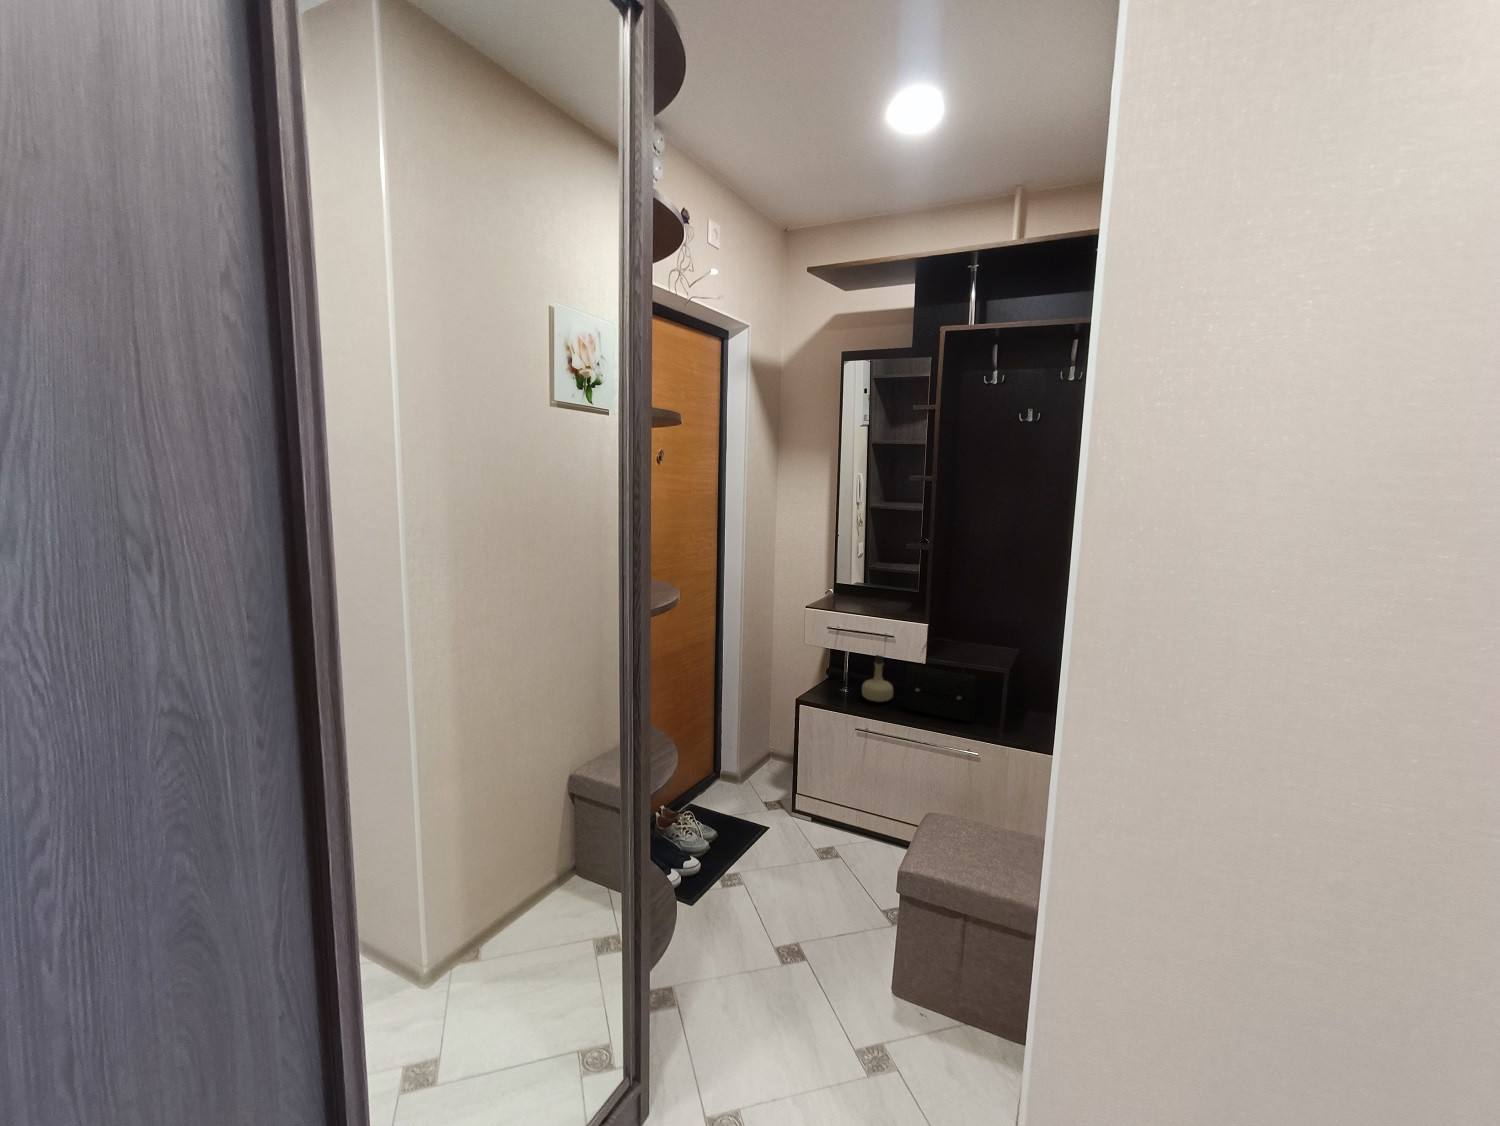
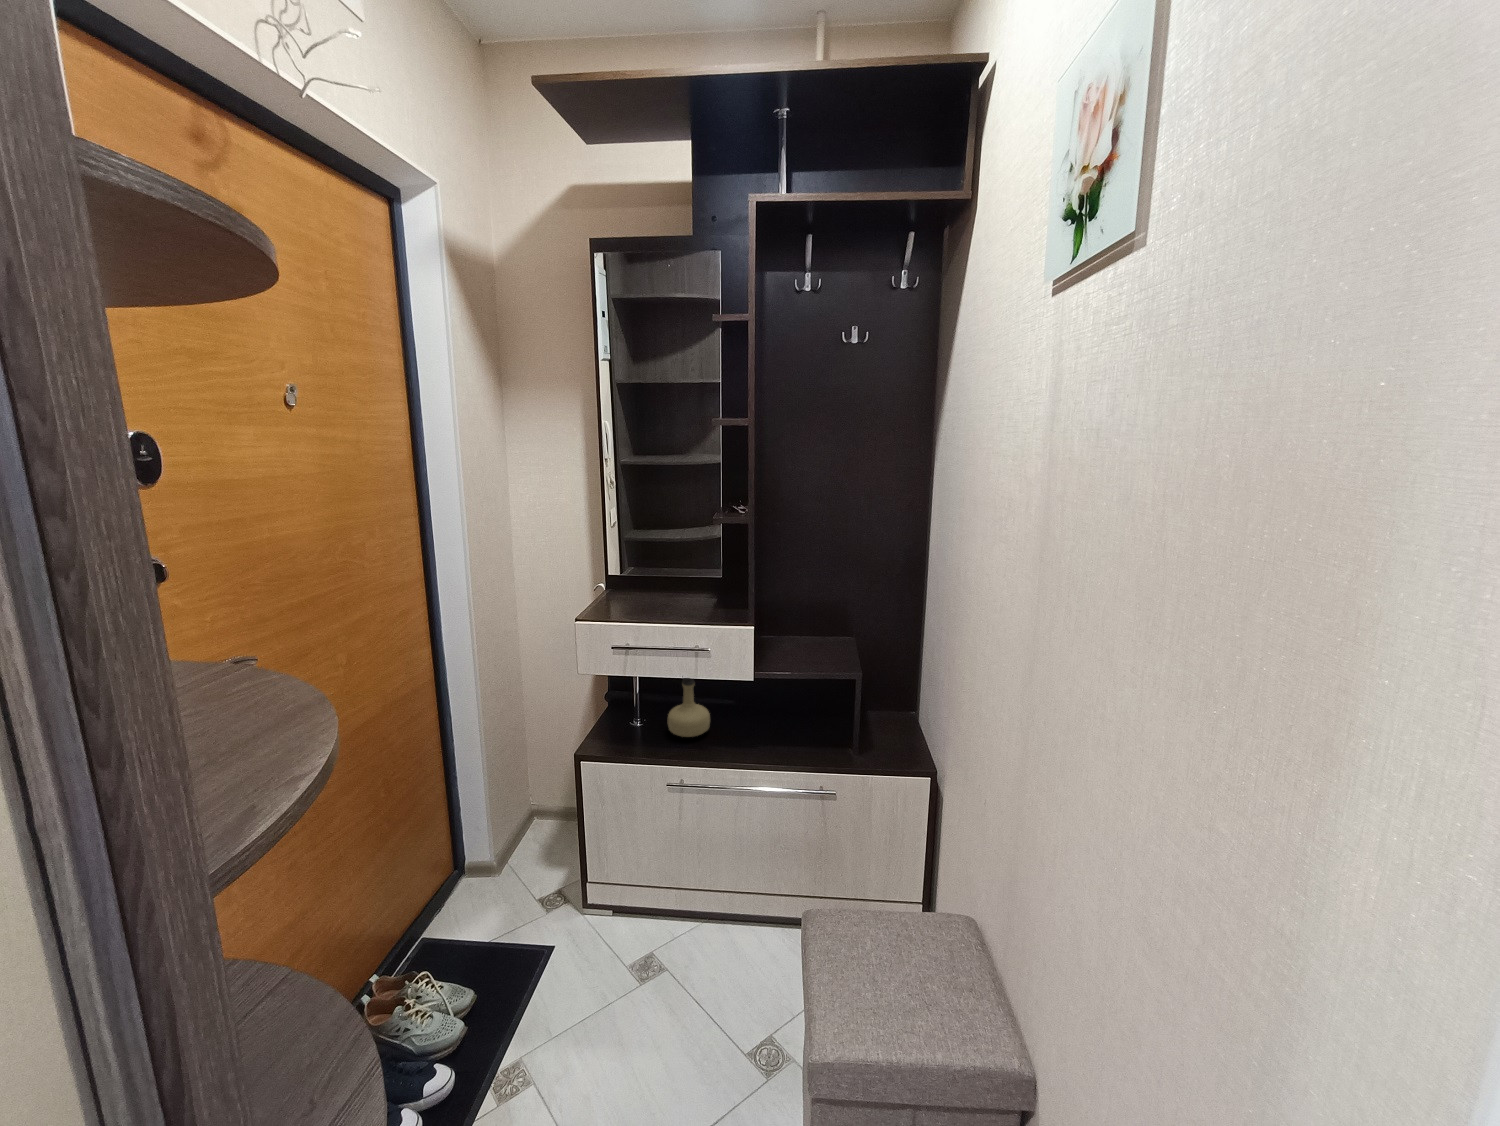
handbag: present [905,638,977,722] -> none [728,641,821,744]

